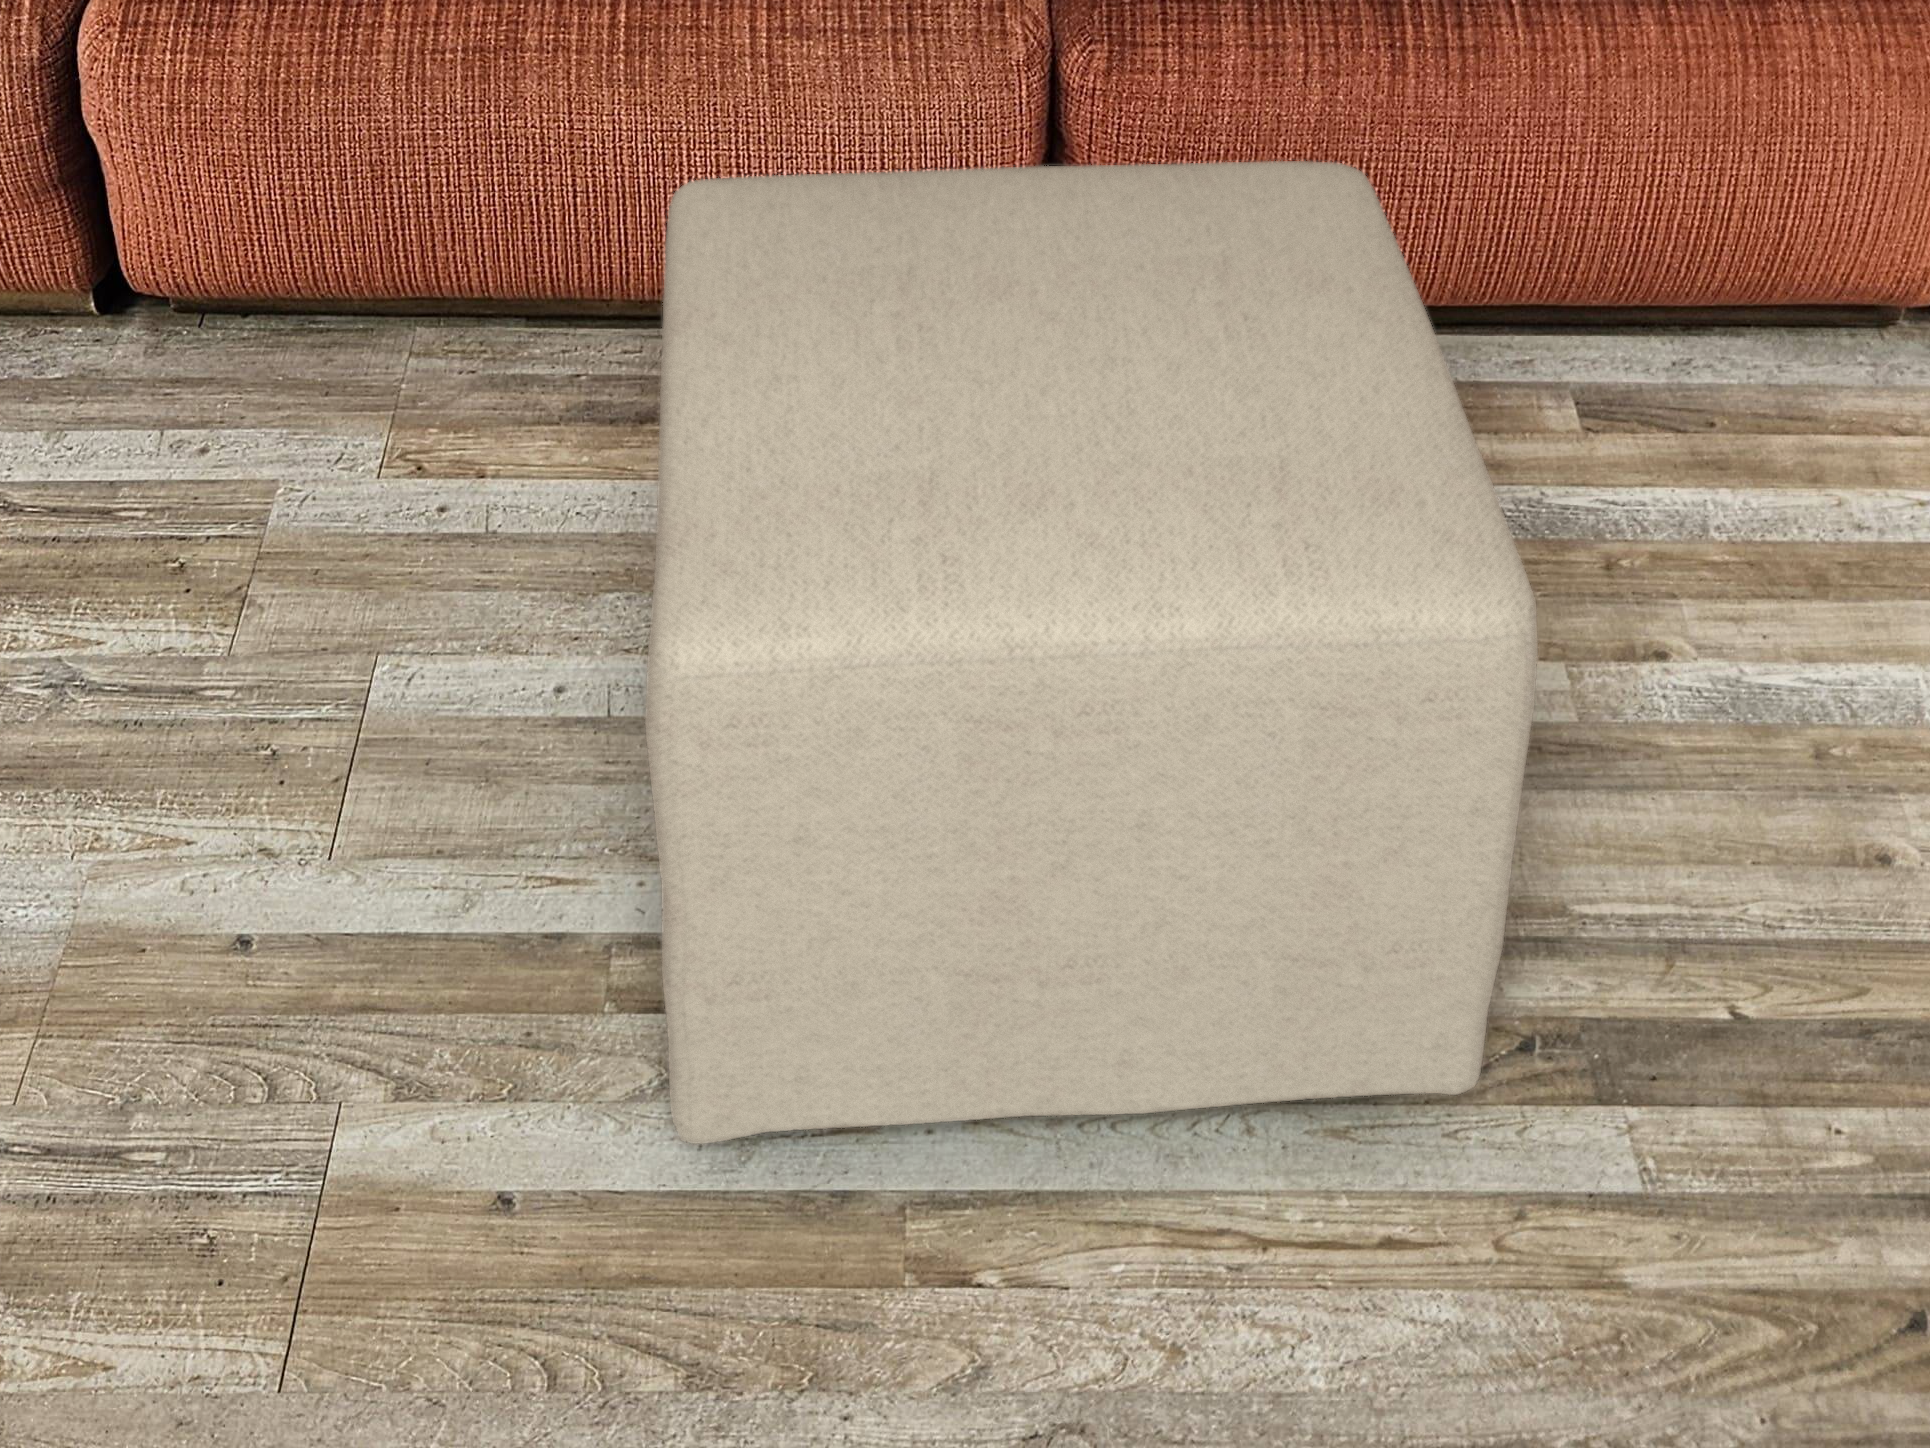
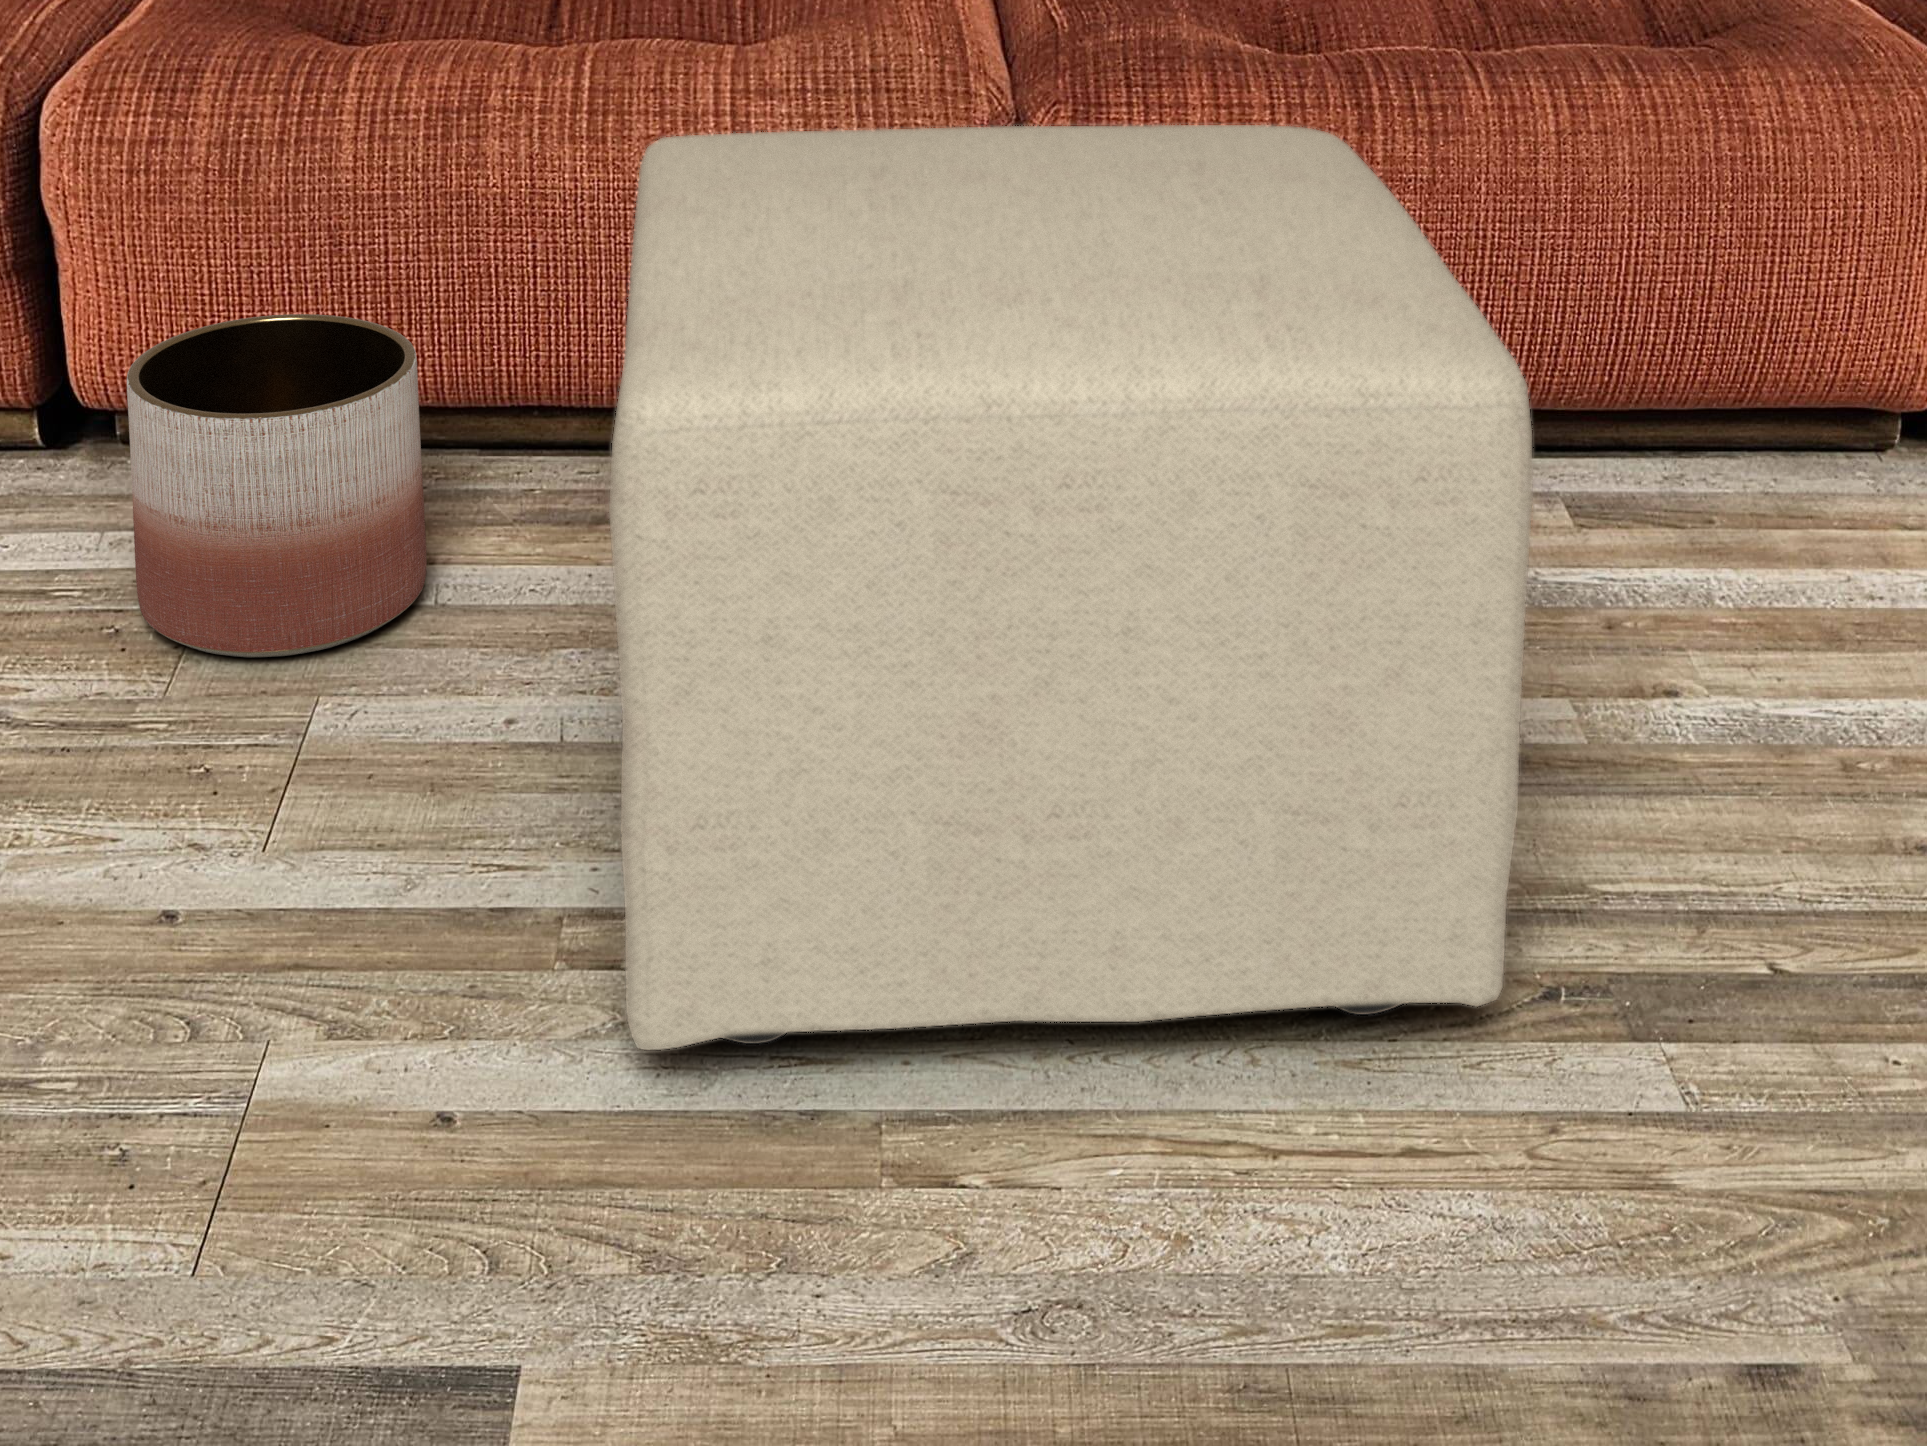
planter: none [170,255,469,609] -> present [127,314,427,657]

